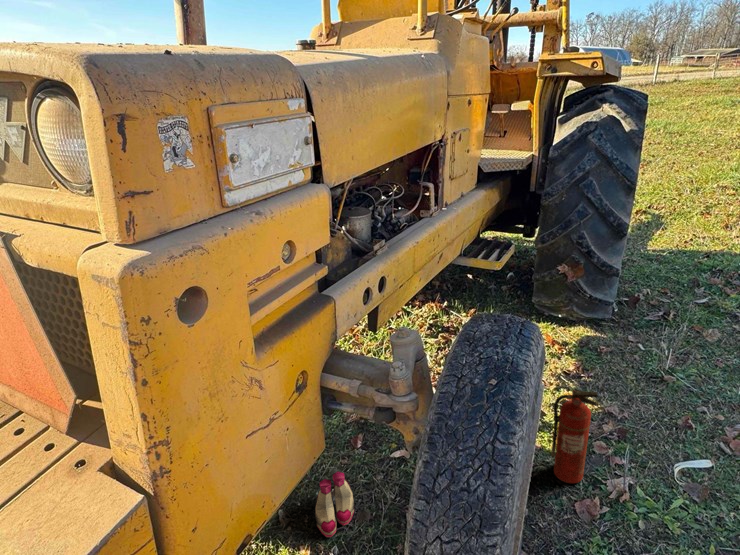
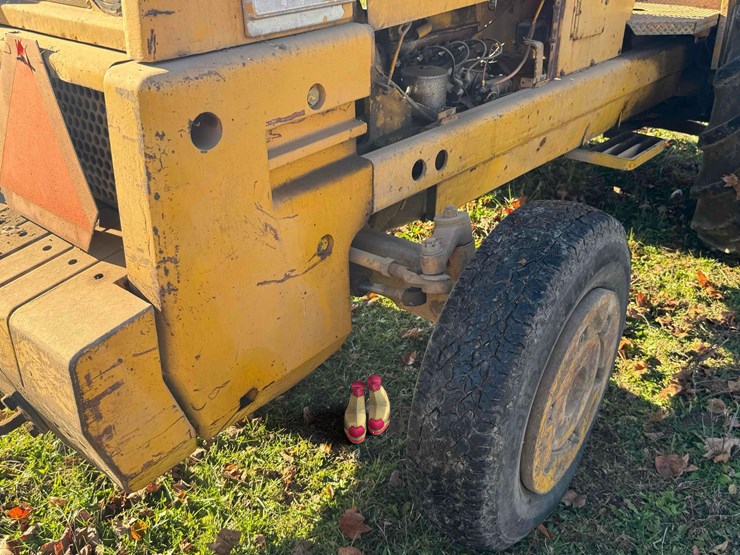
fire extinguisher: present [551,391,598,483] -> none [640,319,704,434]

